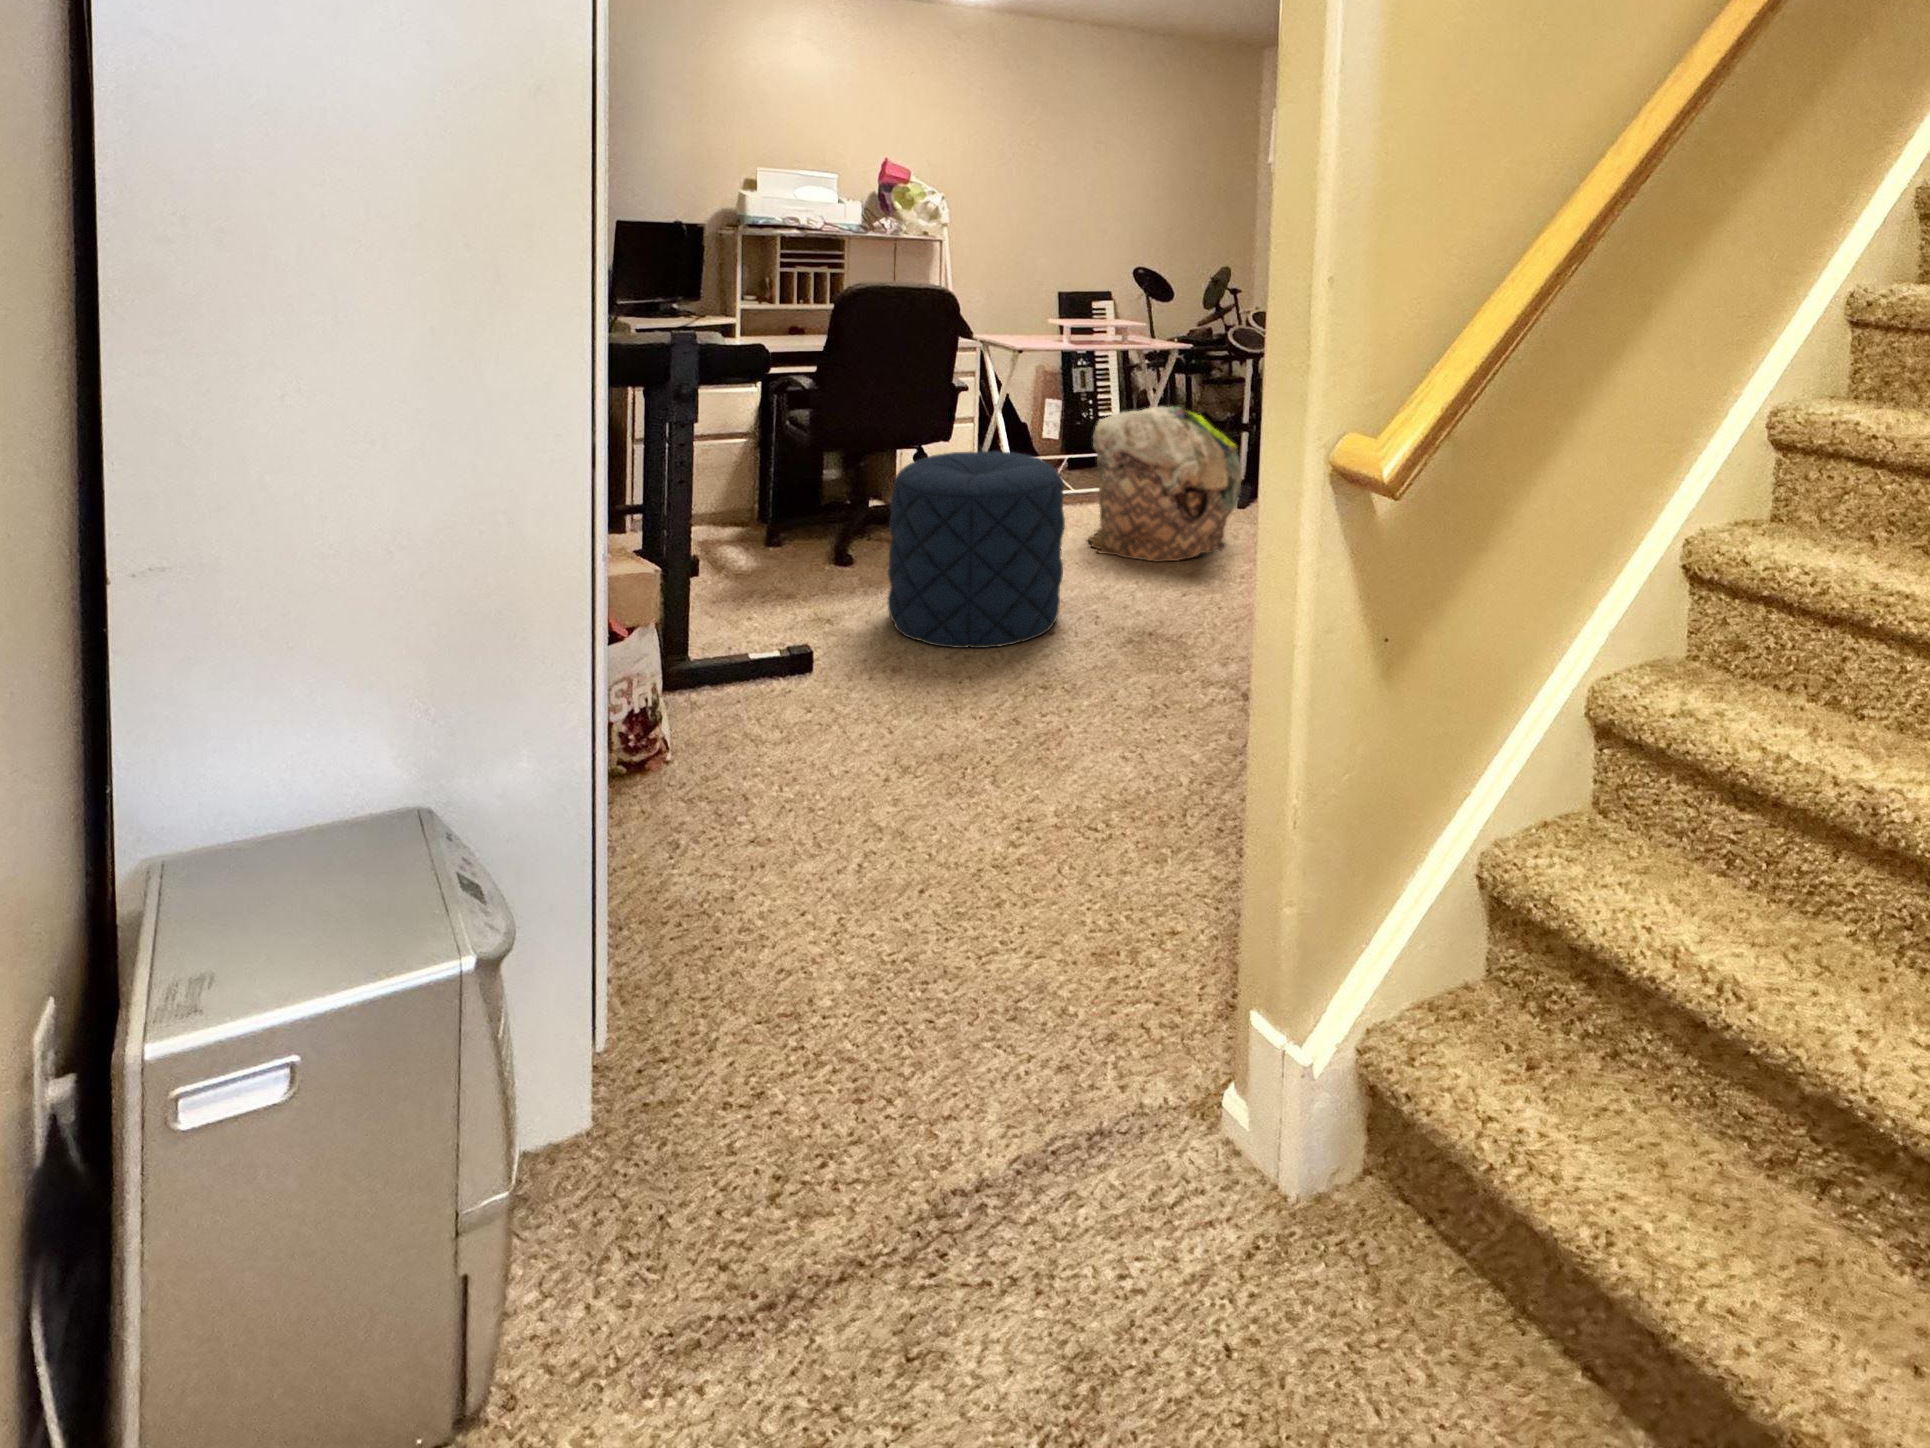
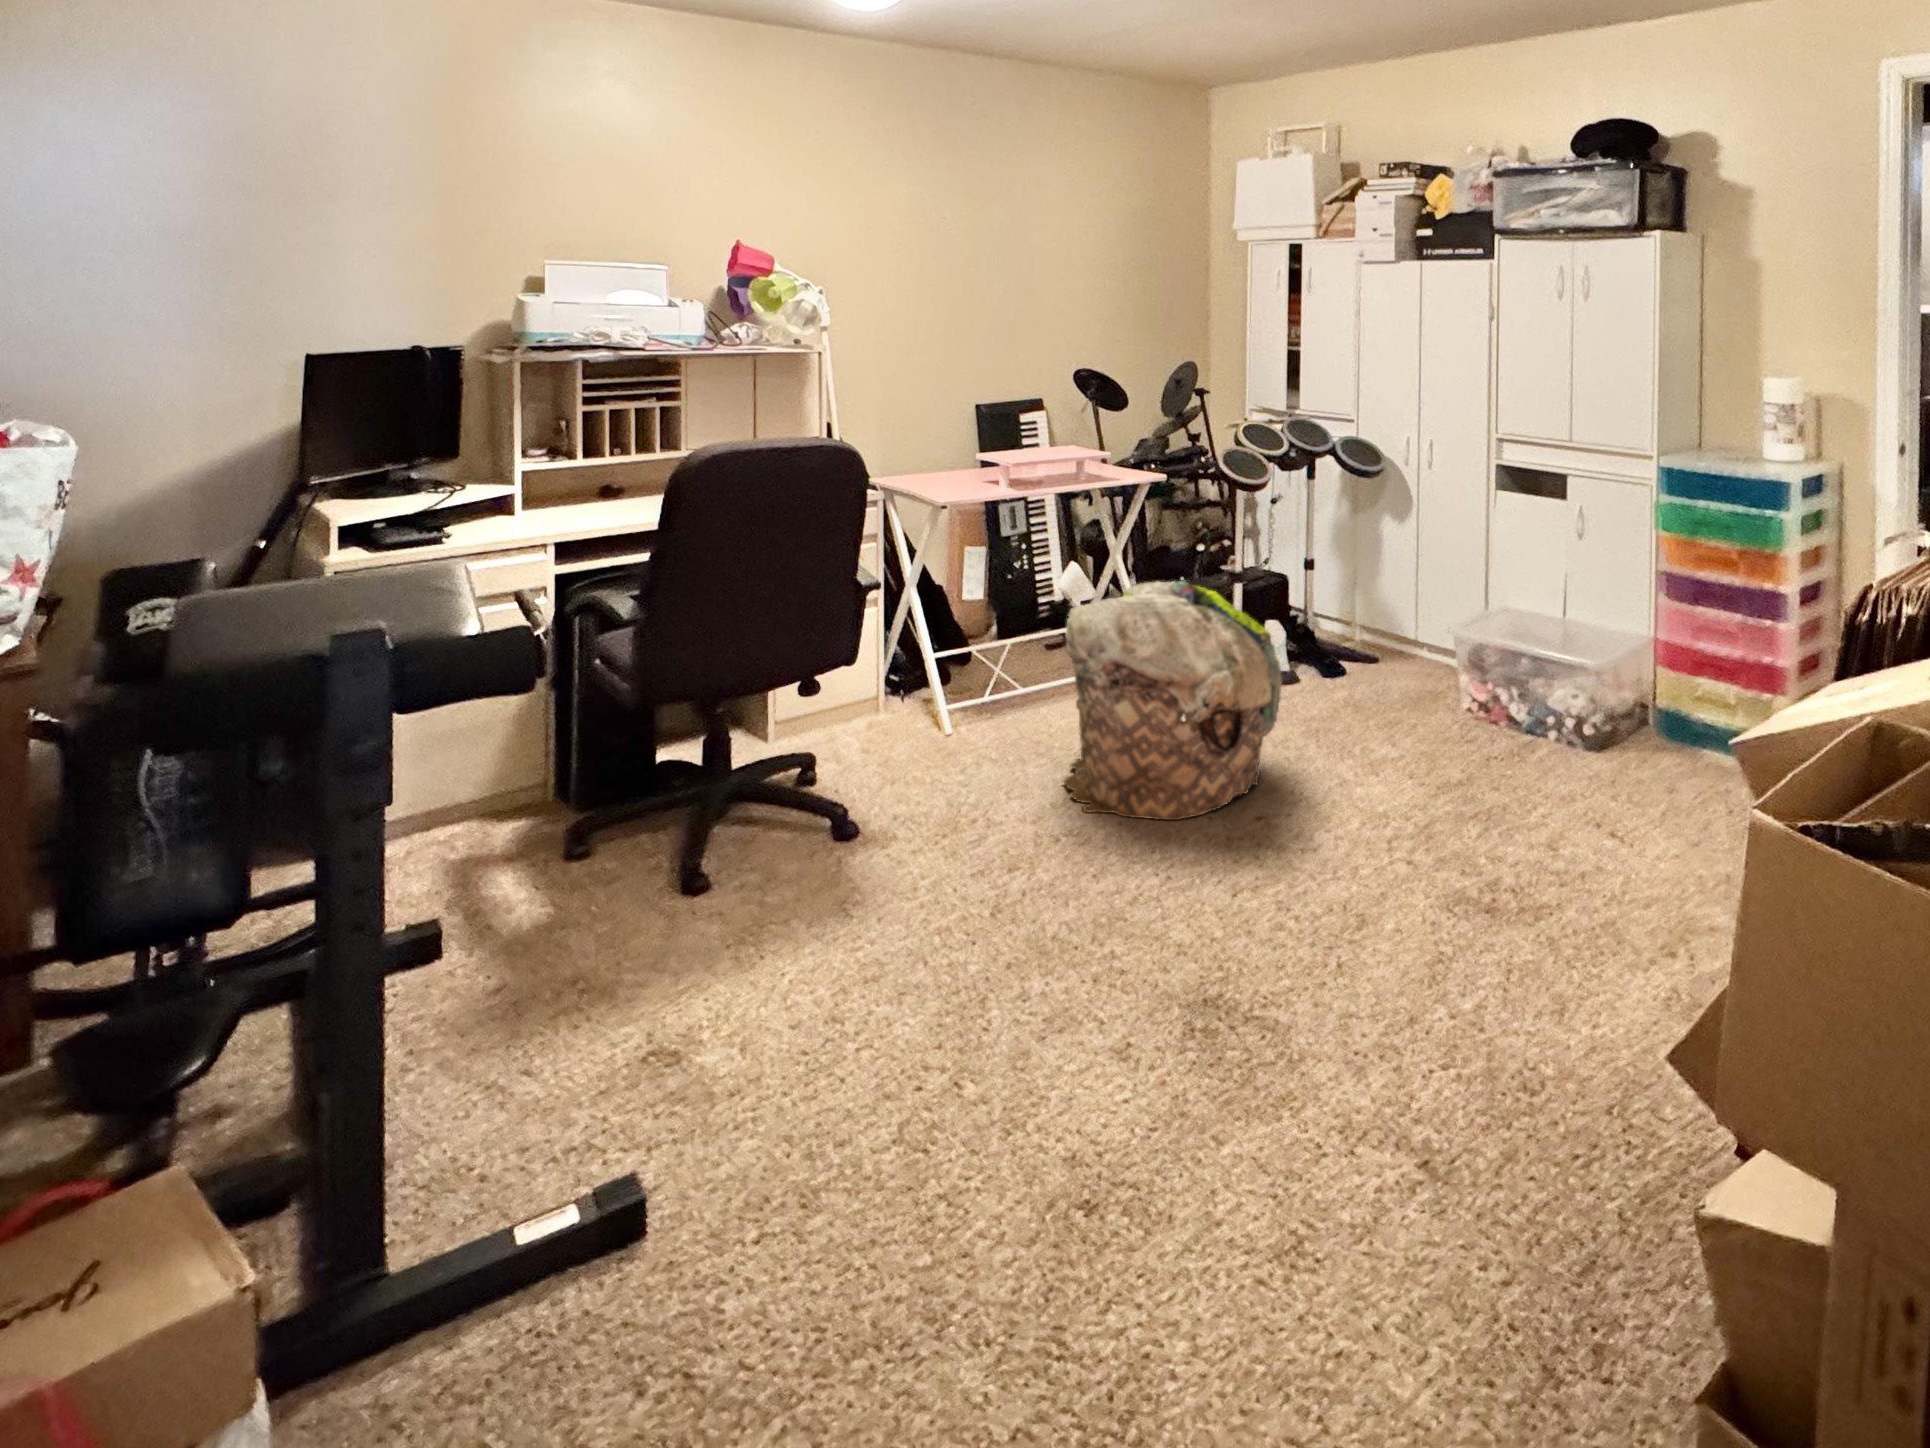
pouf: present [888,451,1065,648] -> none [780,712,1070,1093]

